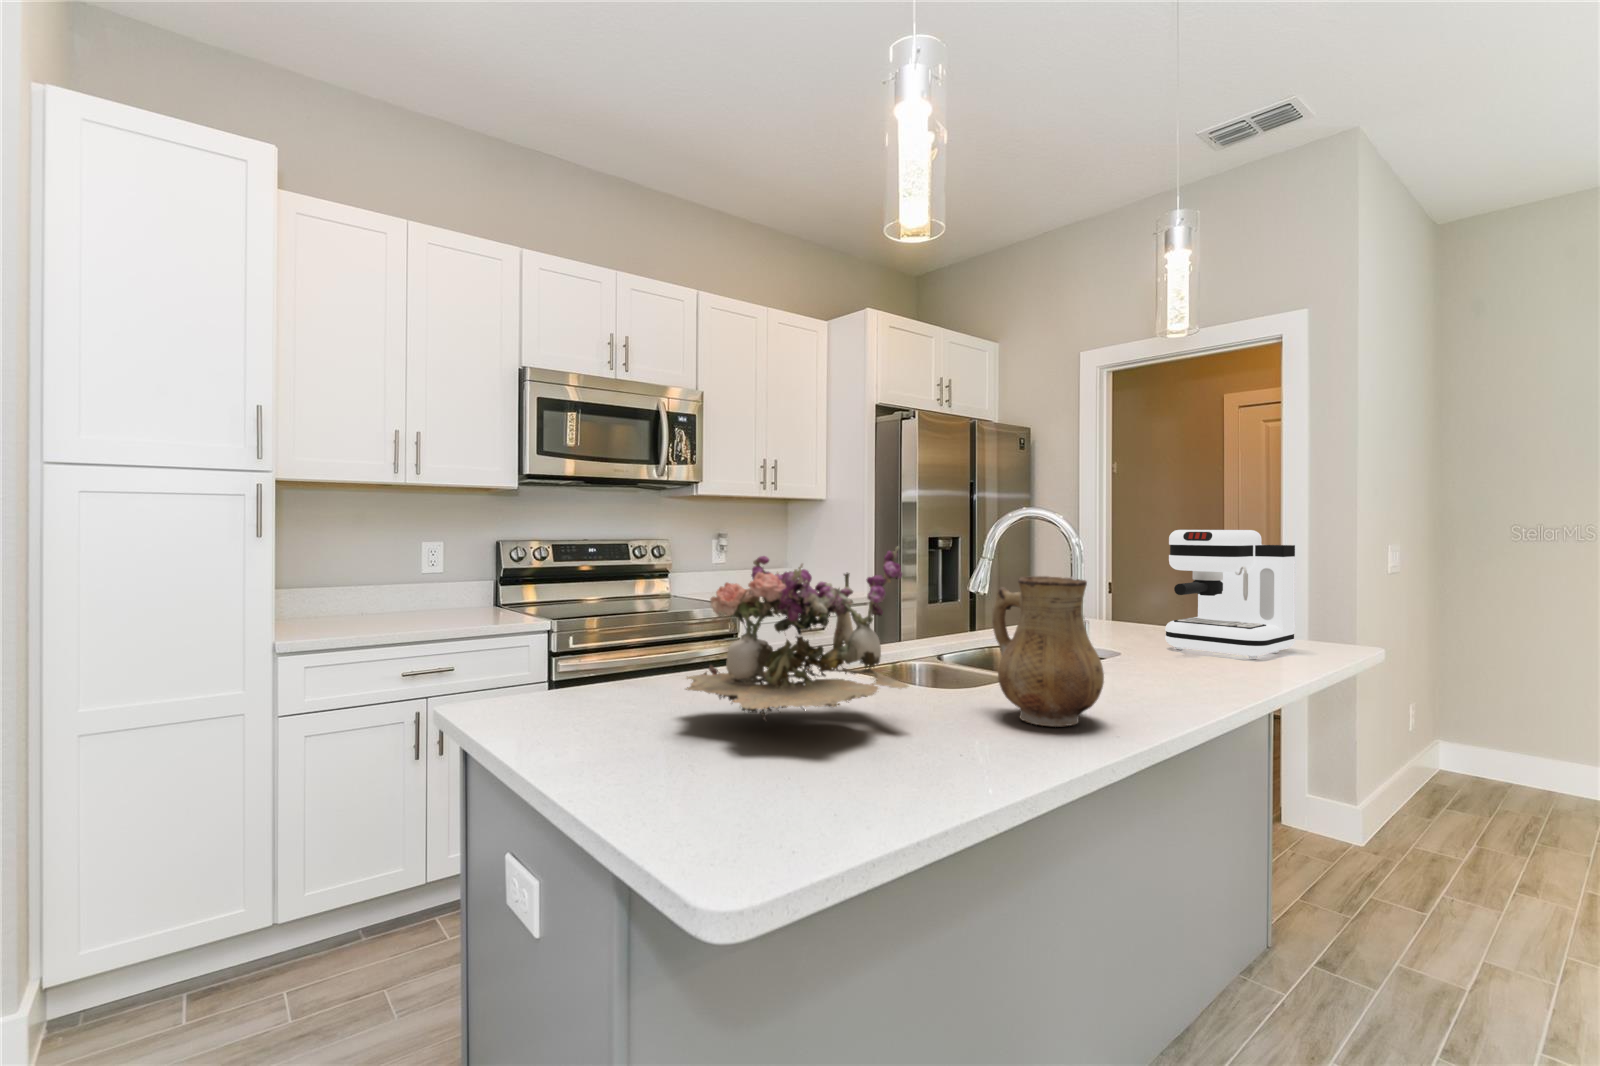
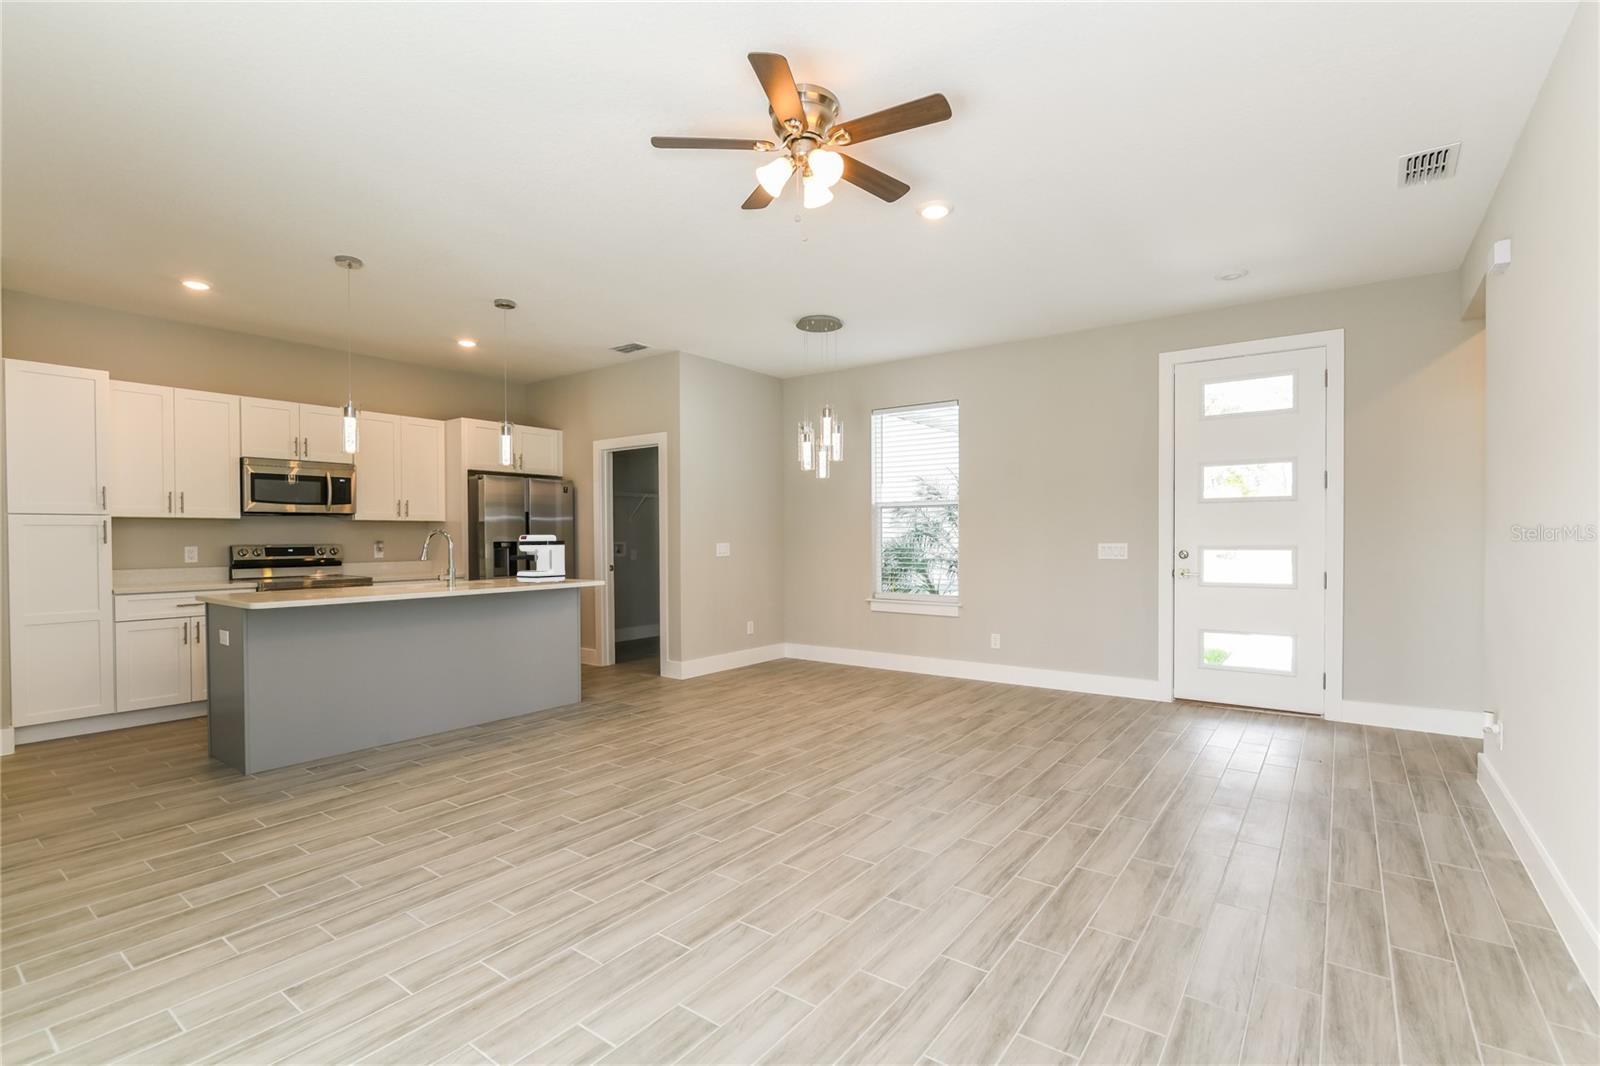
flower arrangement: present [686,546,908,720] -> none [270,541,347,595]
ceramic pitcher: present [992,576,1104,726] -> none [378,550,412,593]

